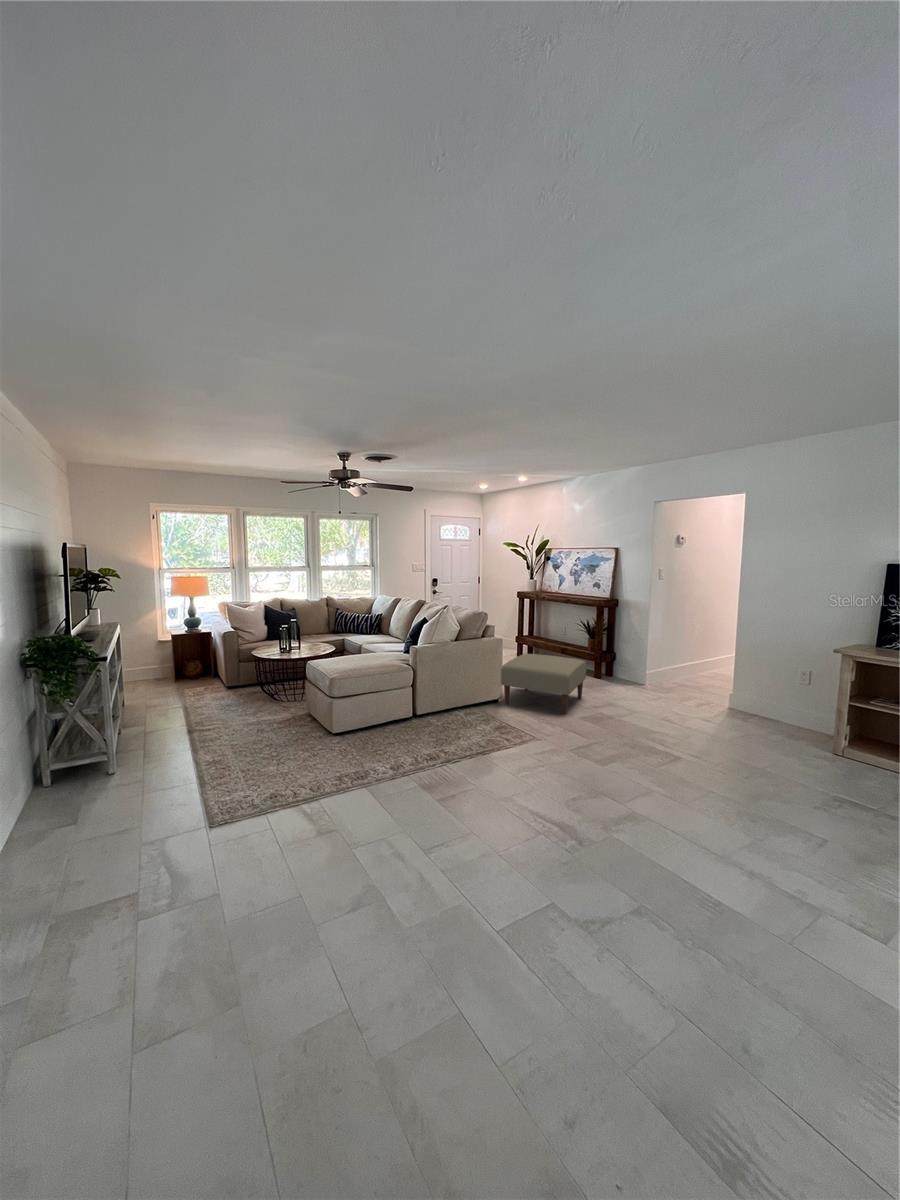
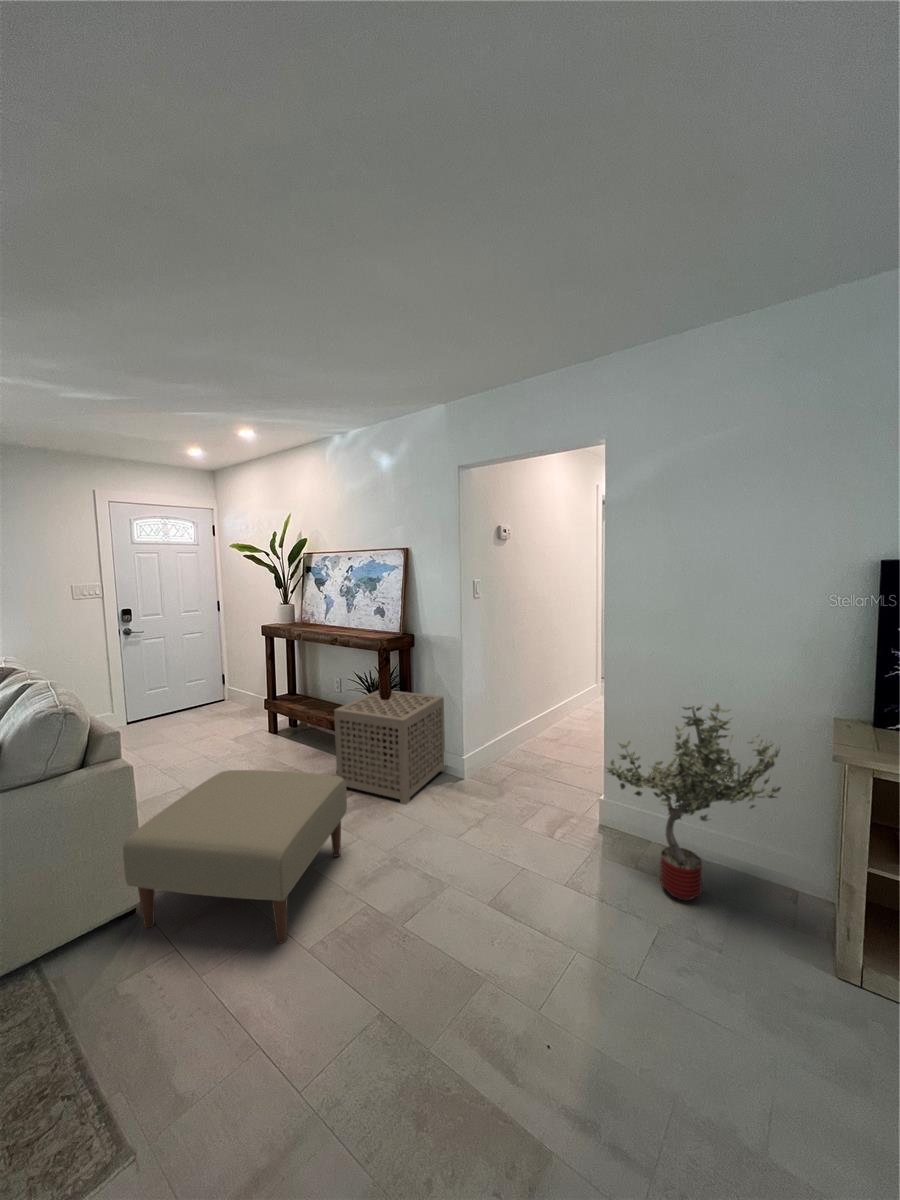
side table: none [571,631,636,689] -> present [334,690,445,805]
potted tree: none [729,634,820,732] -> present [606,704,781,900]

